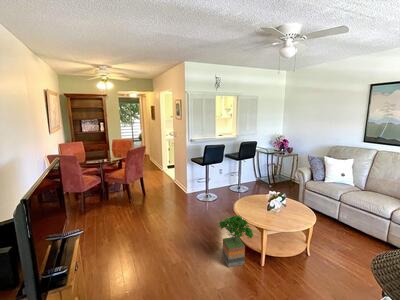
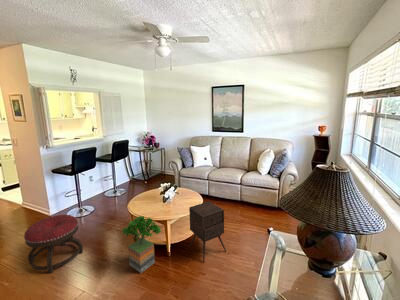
ottoman: none [160,194,196,236] -> present [24,215,83,274]
side table: none [285,223,331,292] -> present [189,201,226,262]

